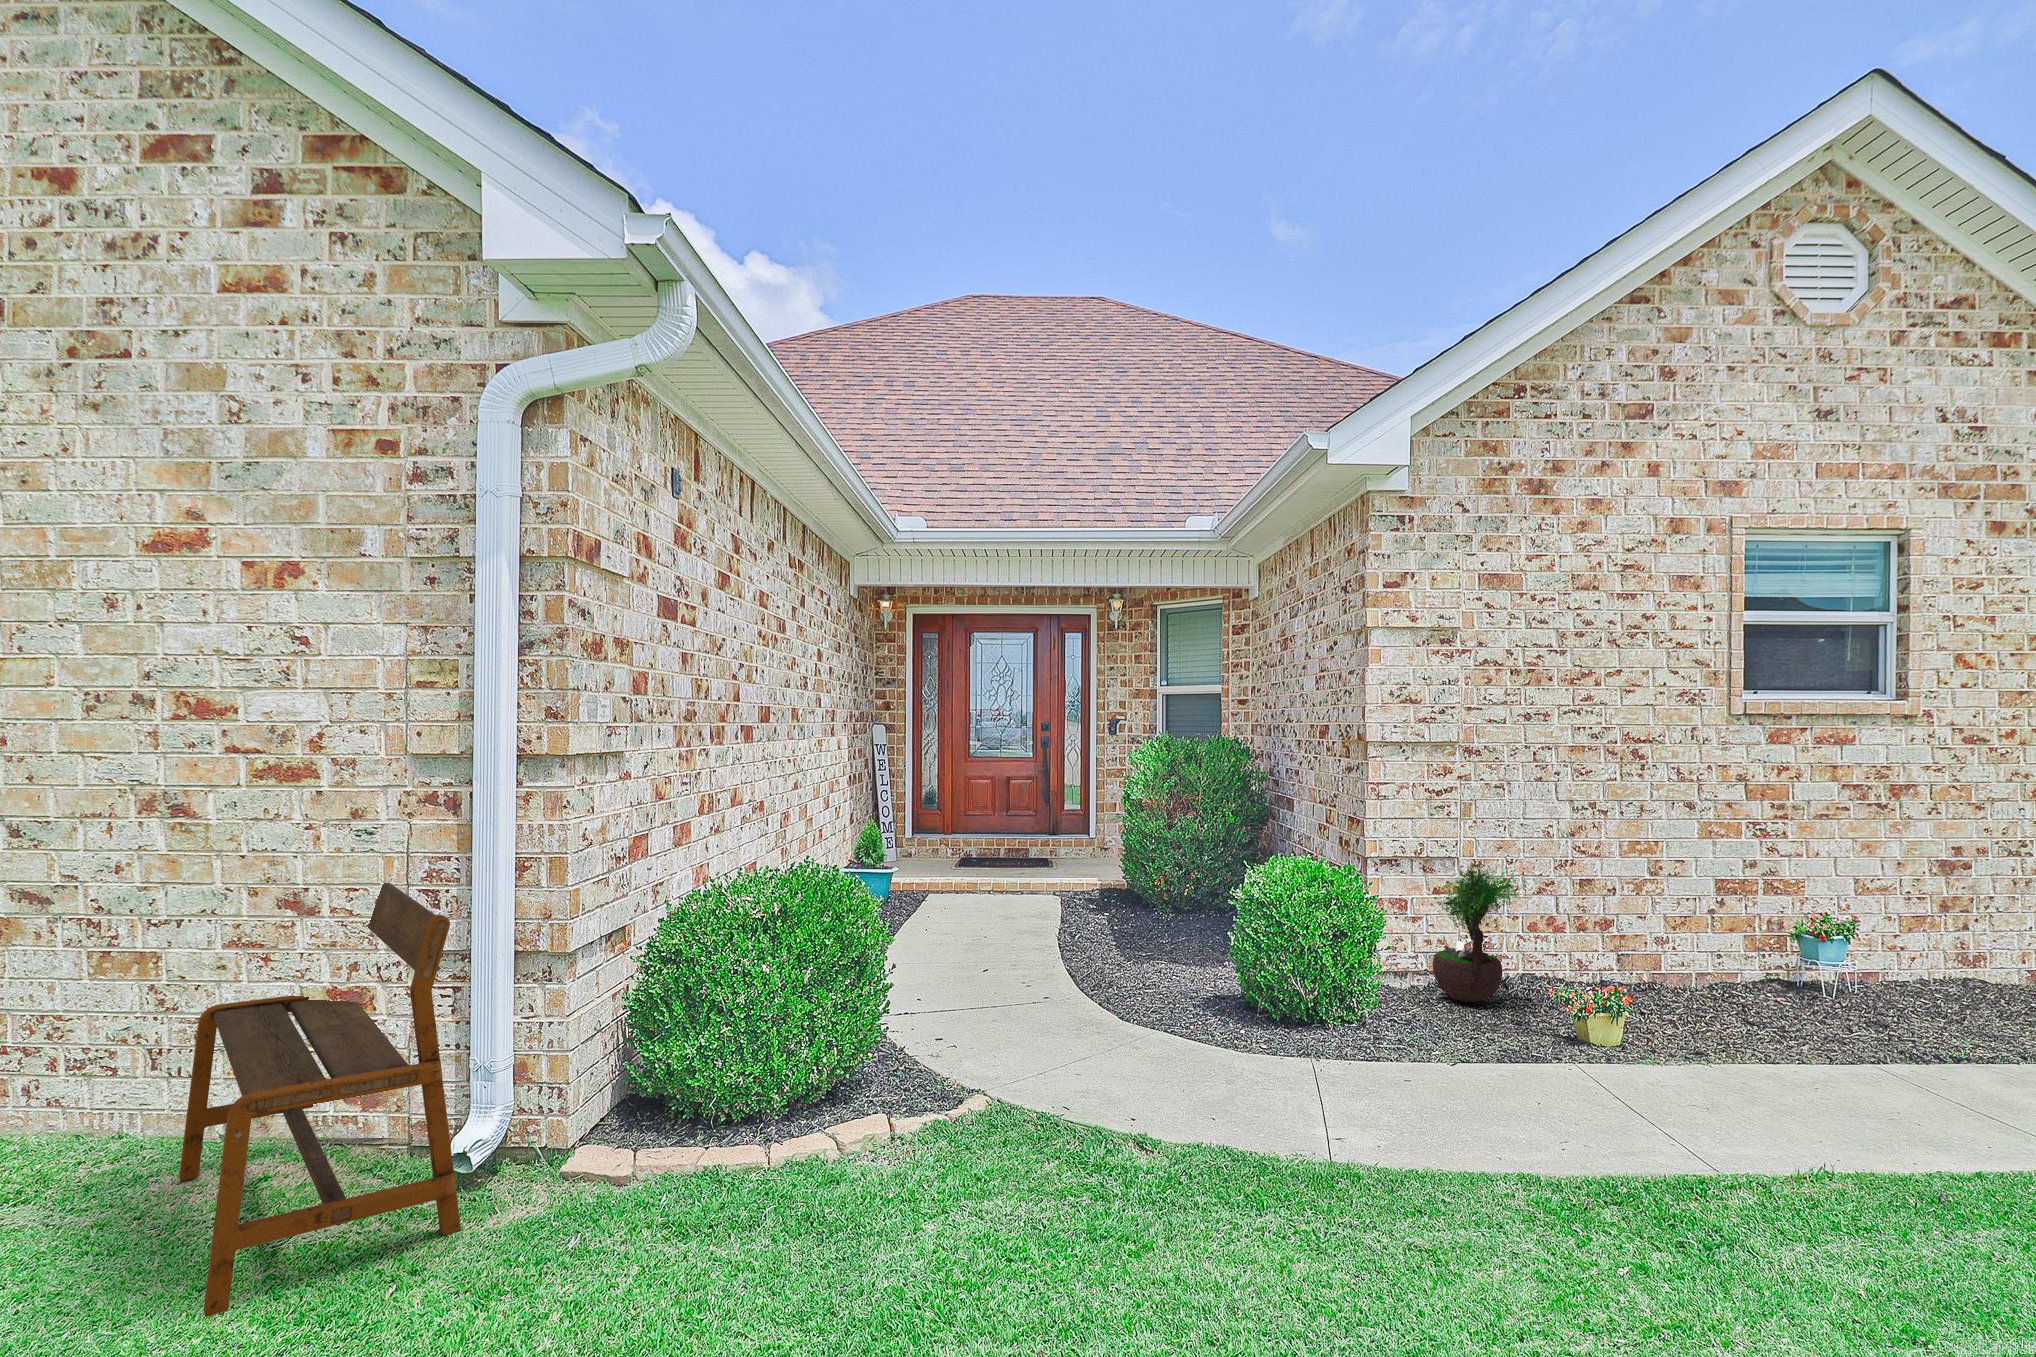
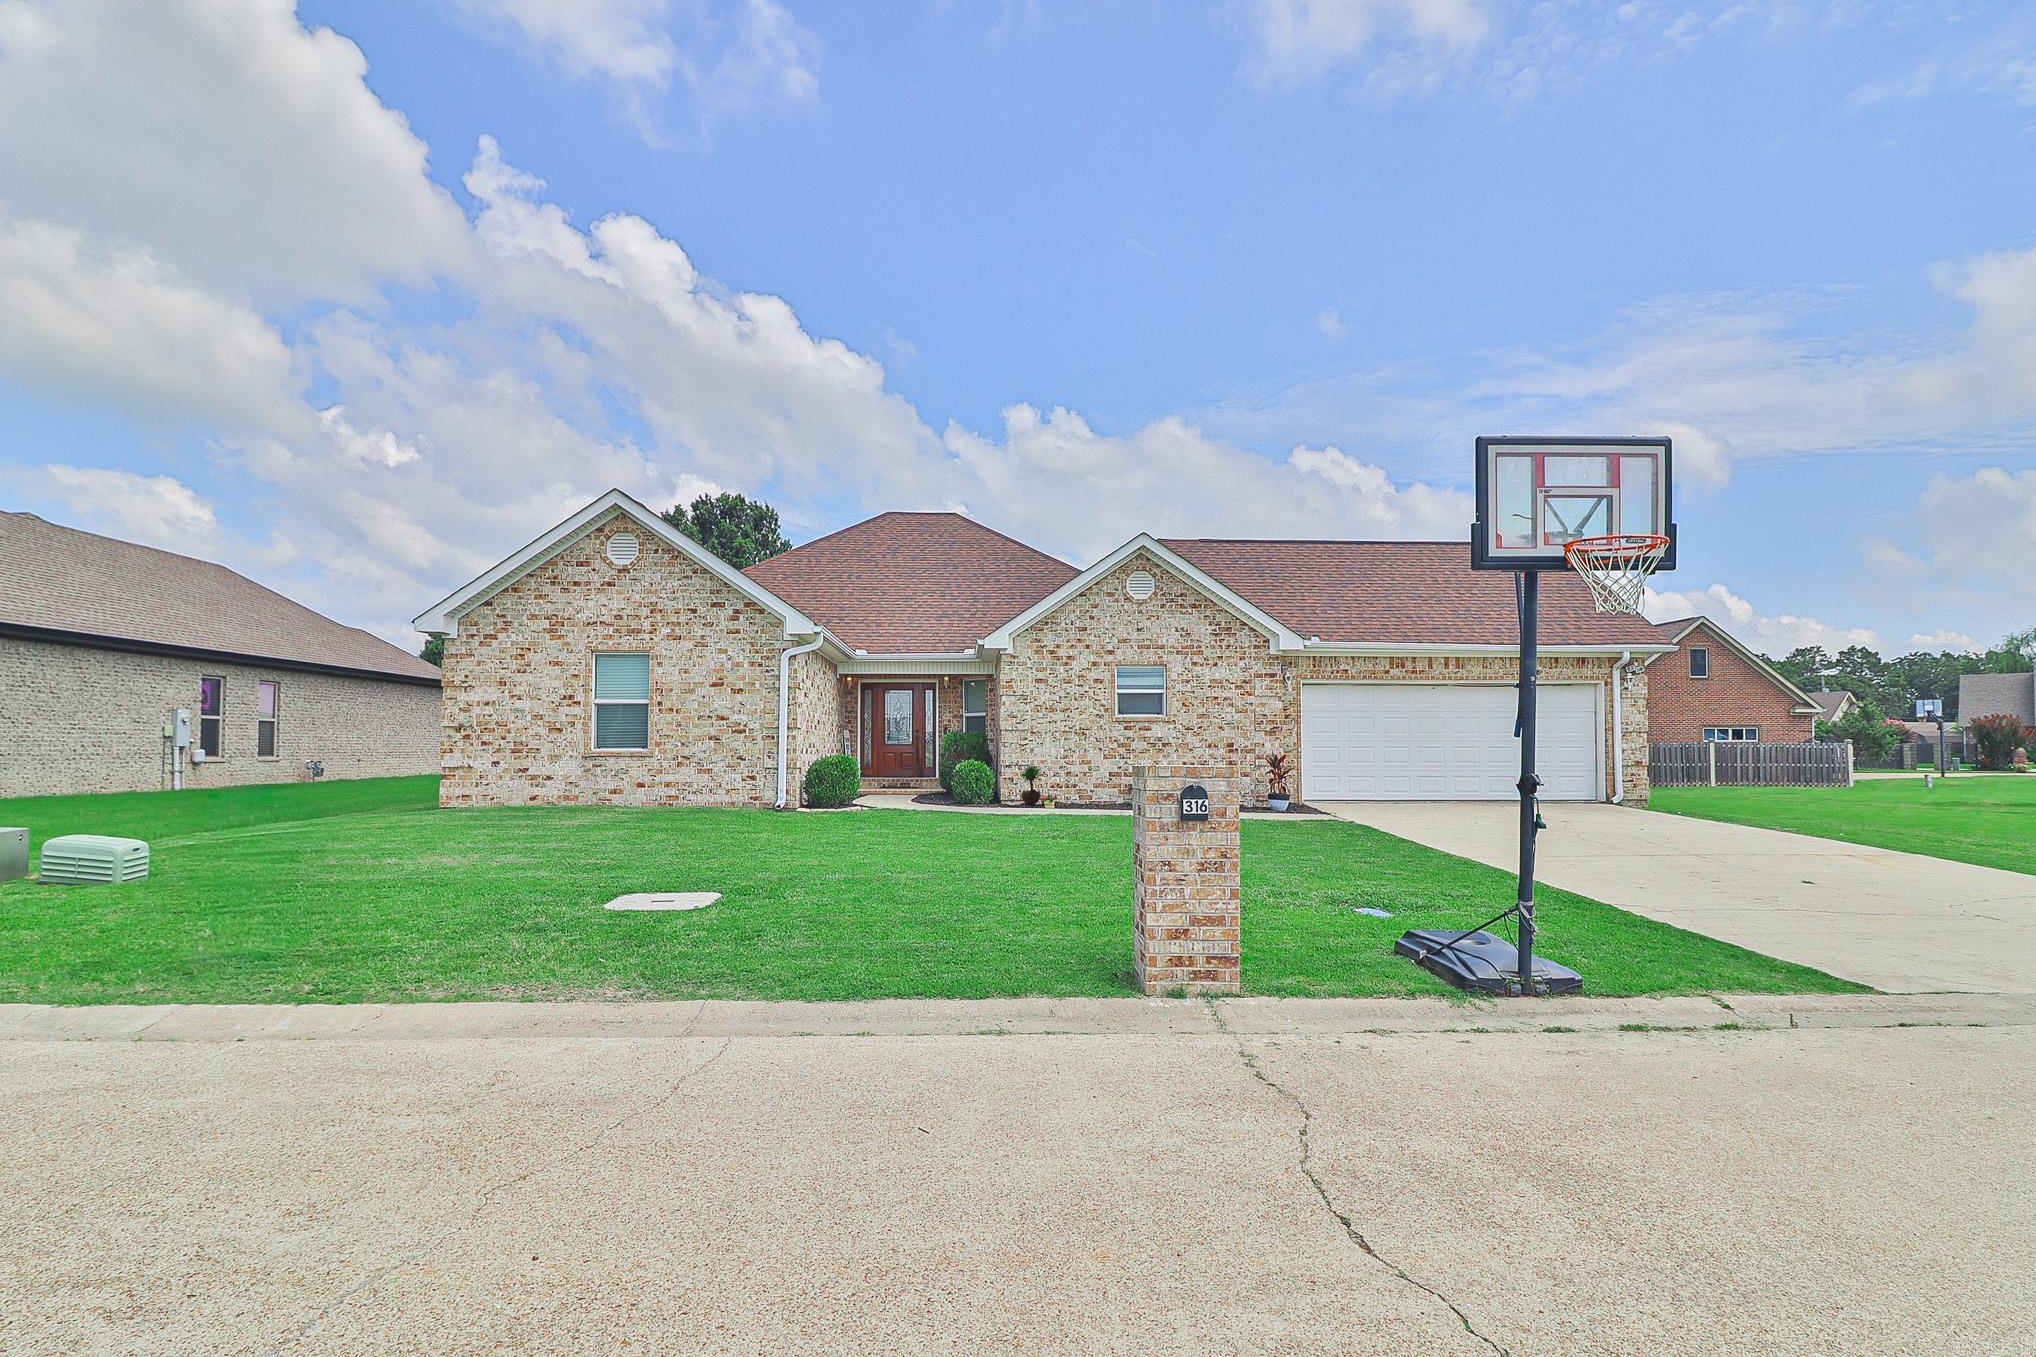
bench: present [179,883,461,1317] -> none [725,756,791,819]

